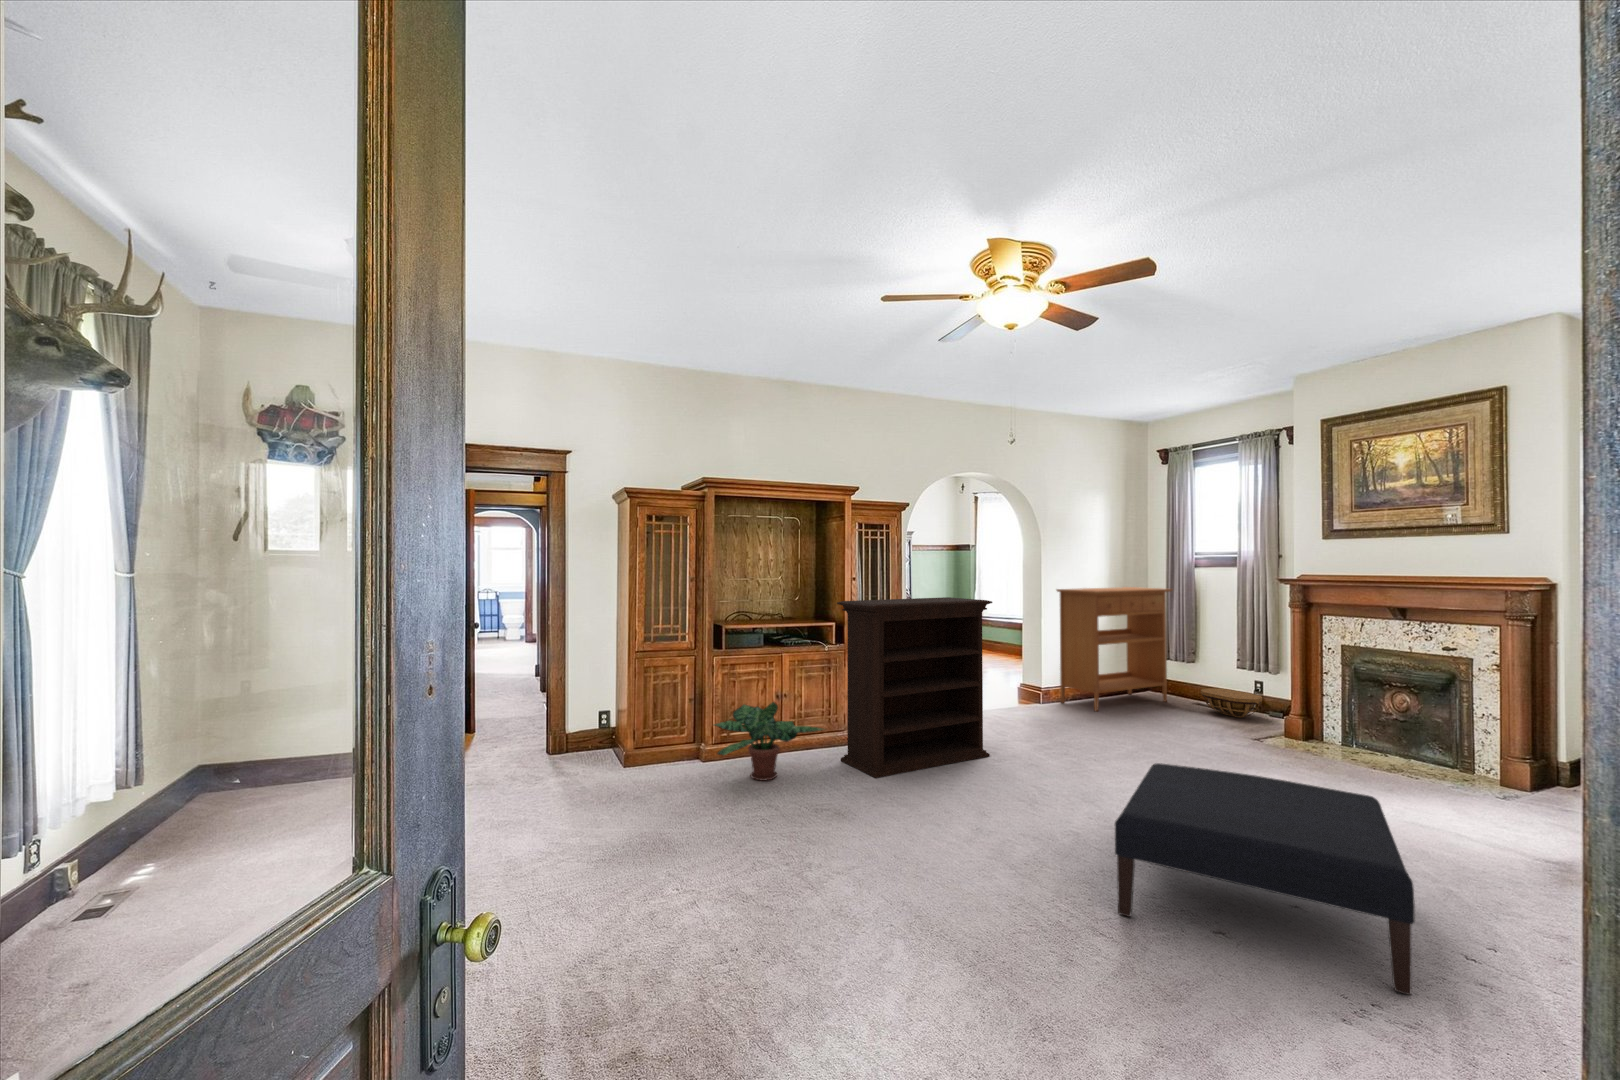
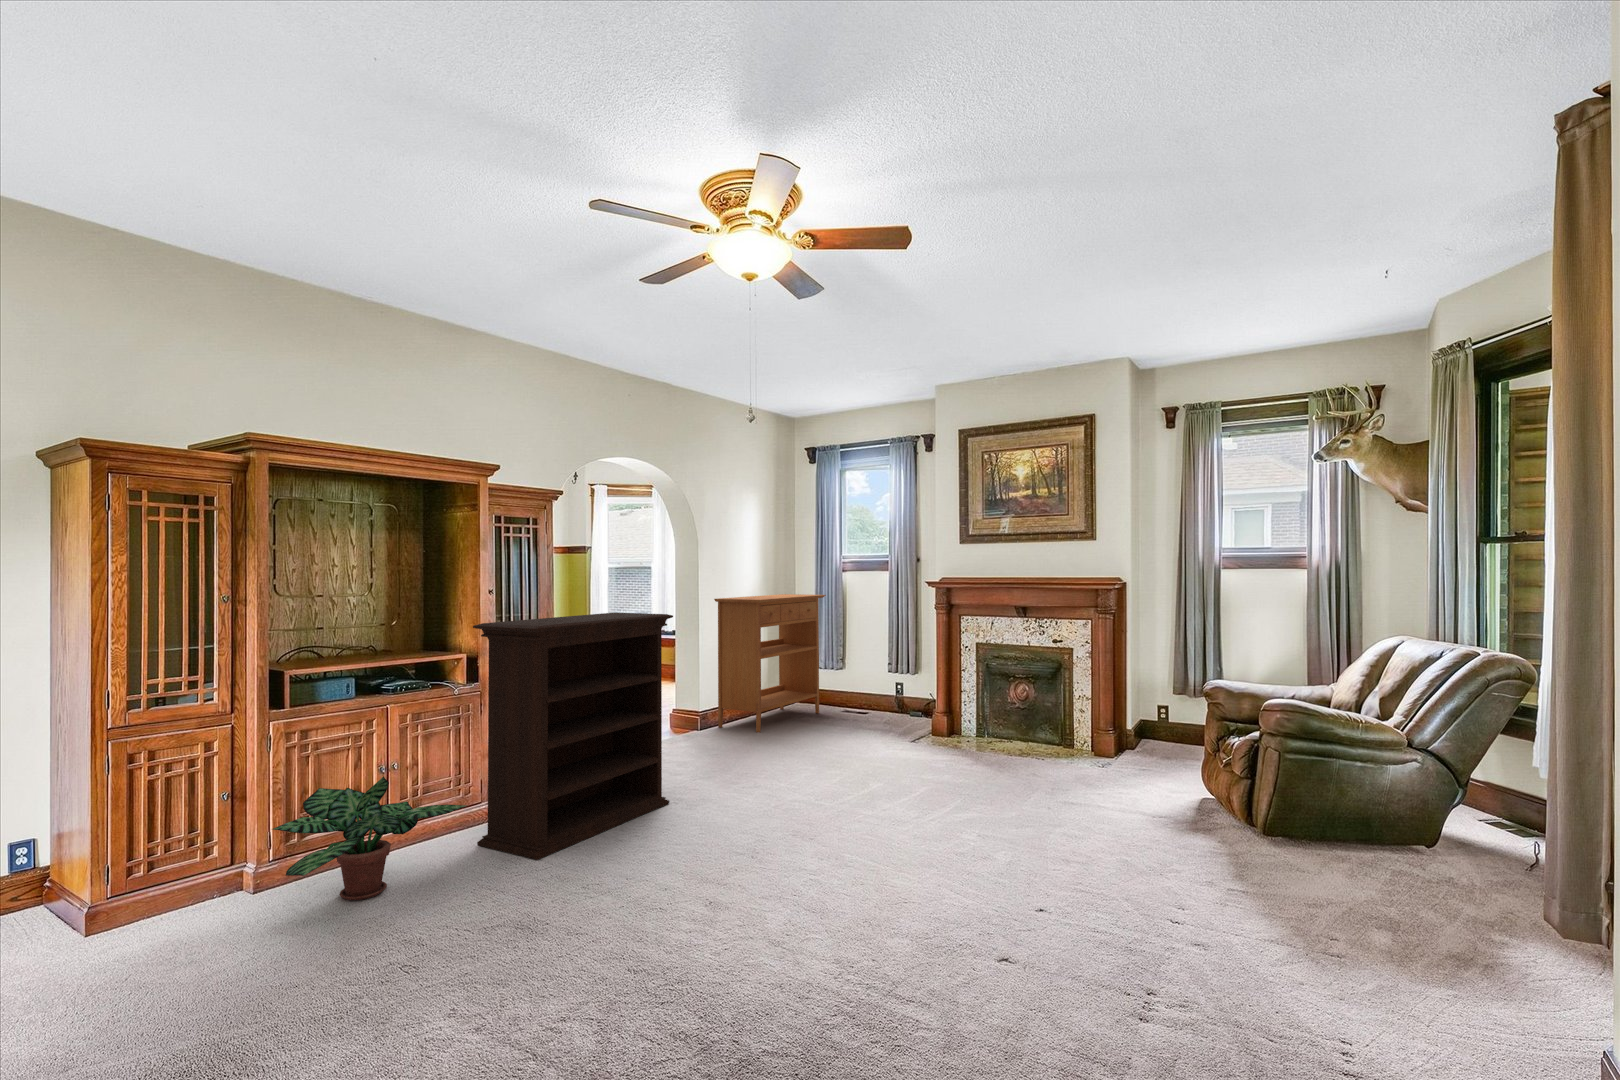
basket: present [1201,688,1262,717] -> none [853,694,906,721]
ottoman: present [1115,763,1415,995] -> none [874,782,1142,967]

